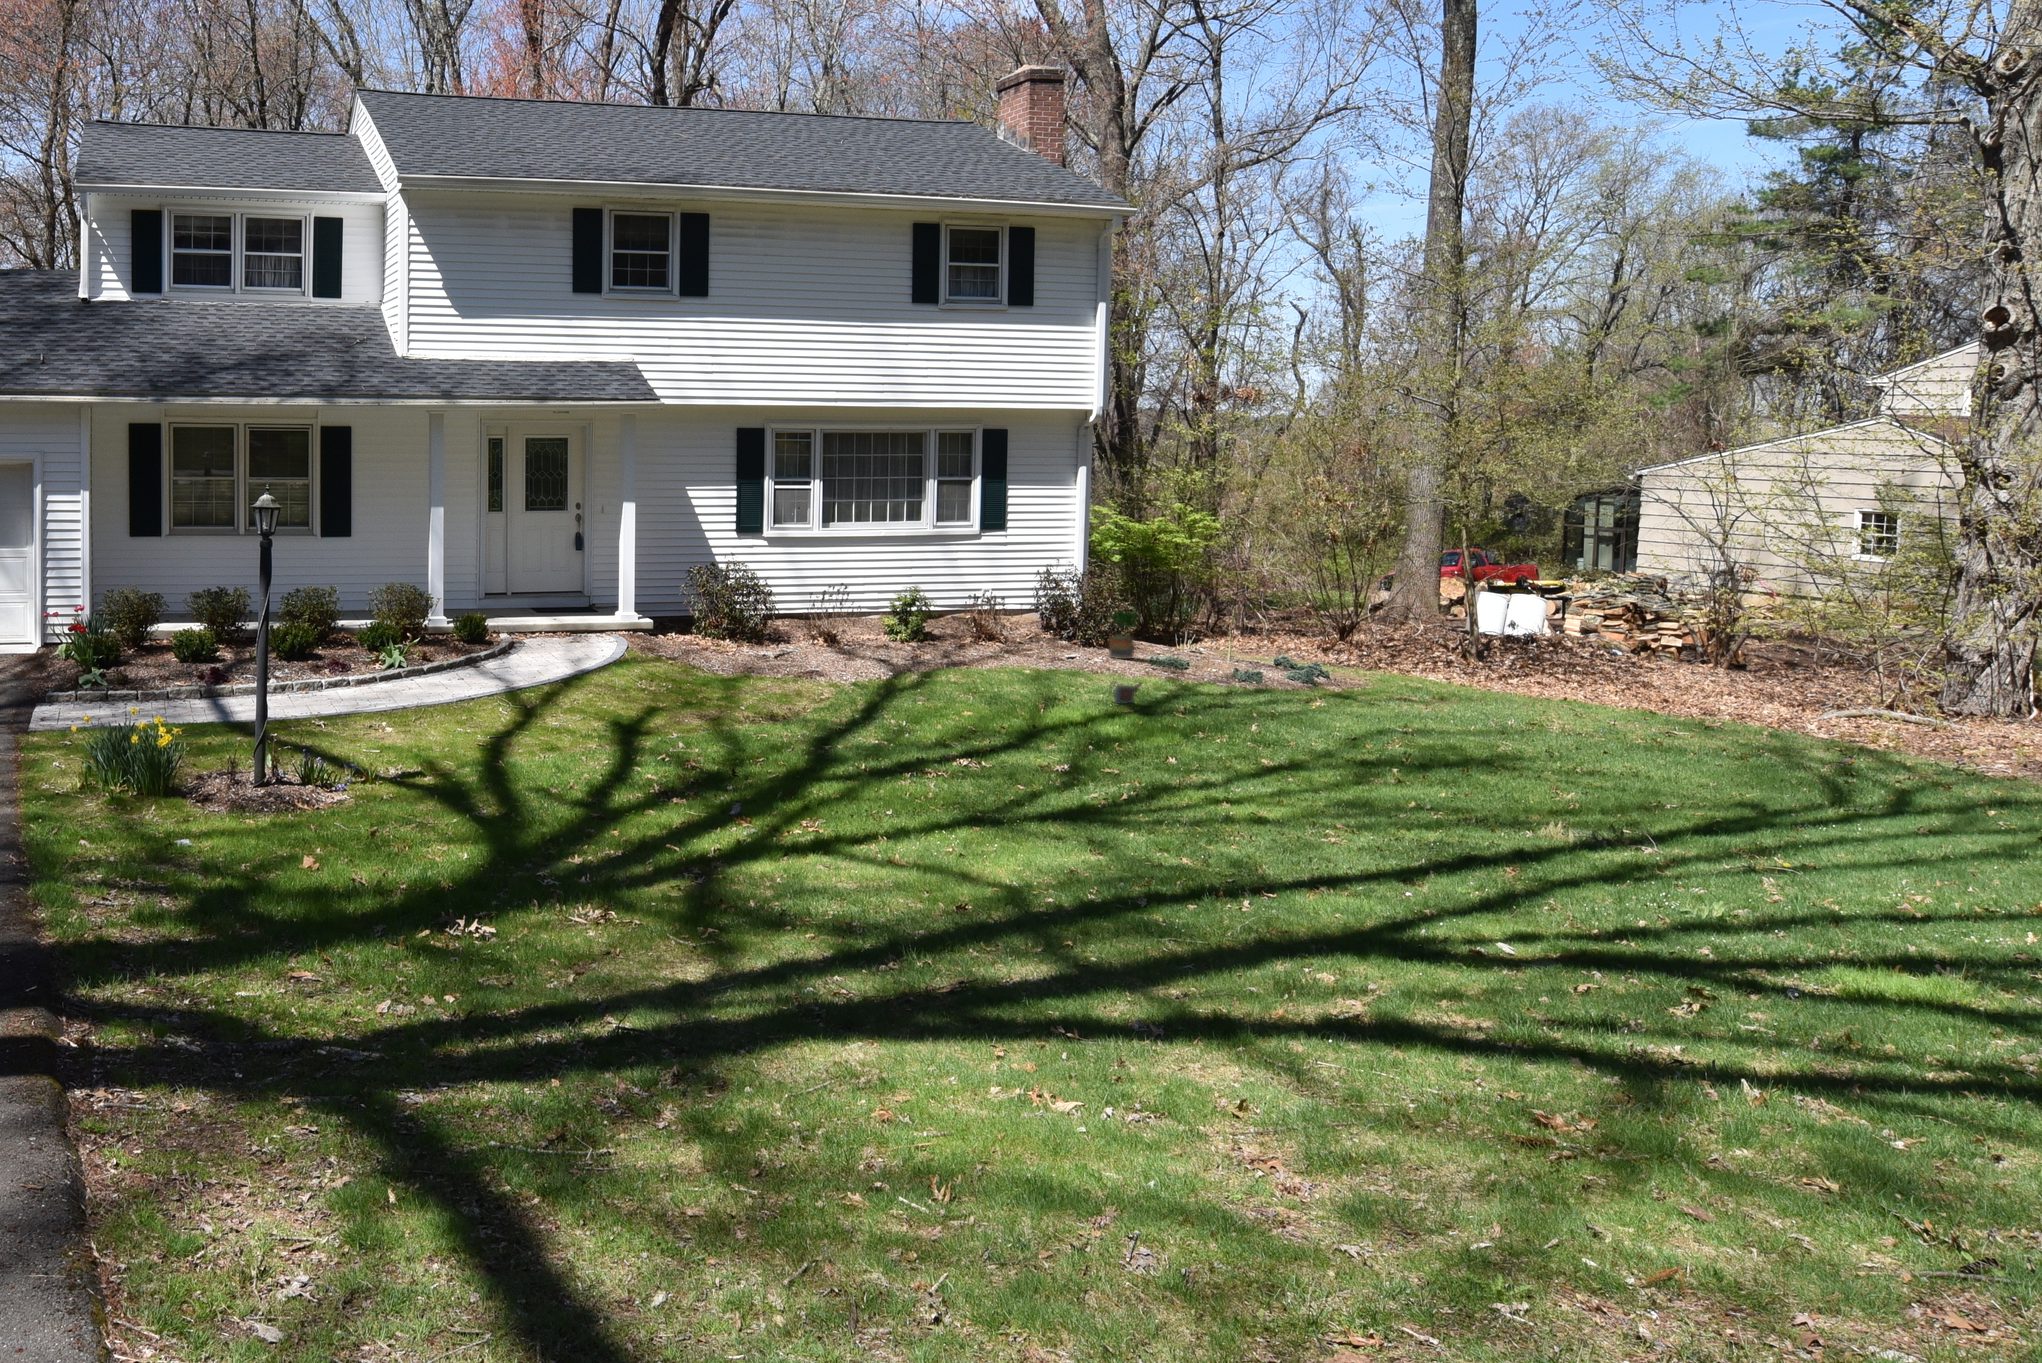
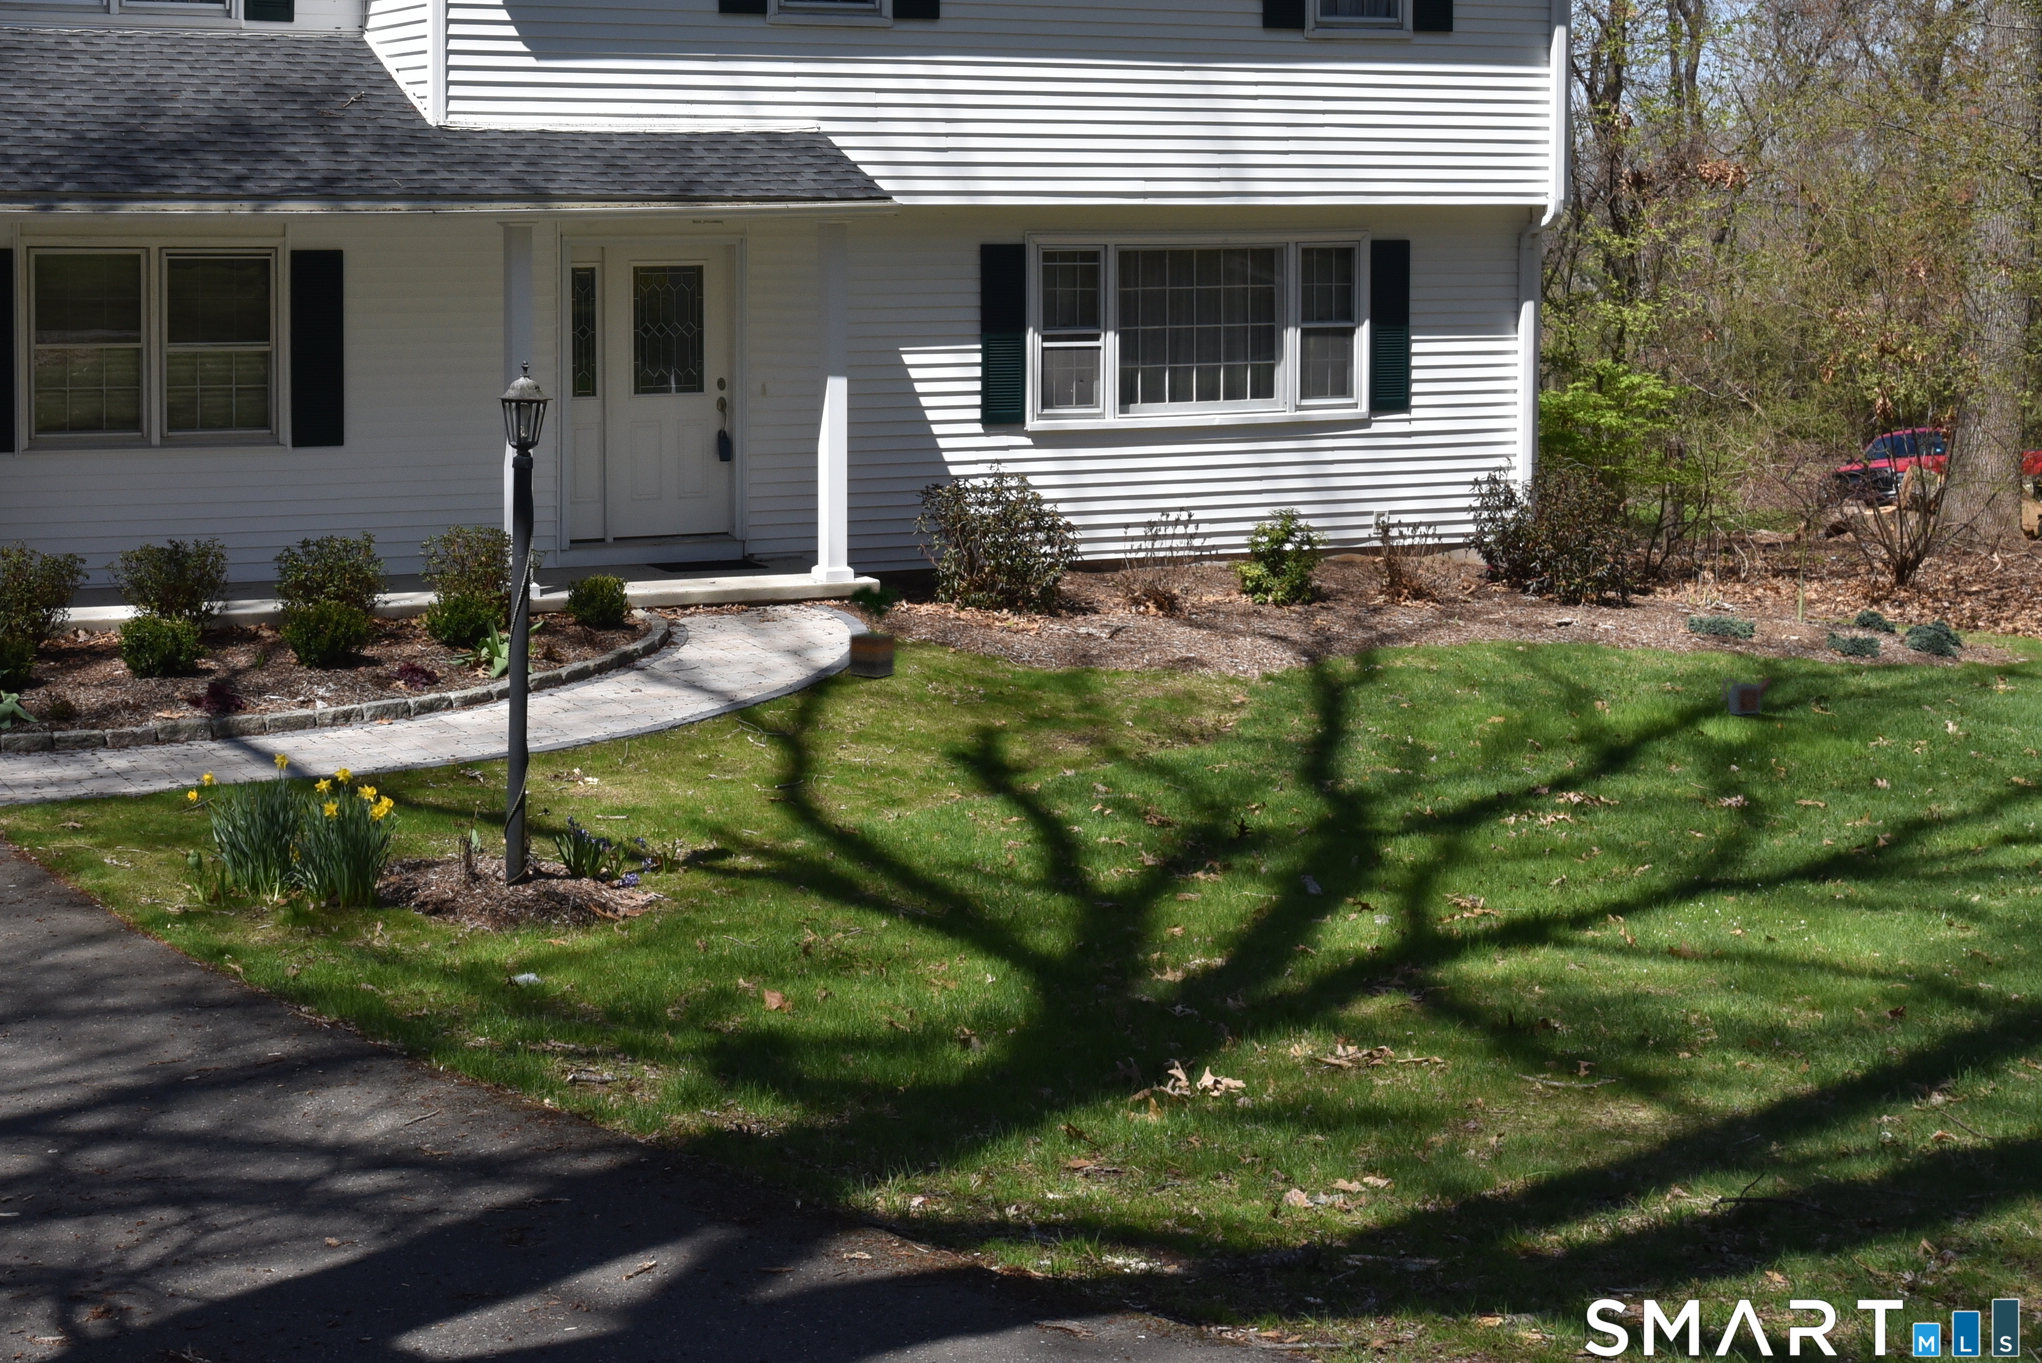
potted tree: present [1109,610,1140,659] -> present [849,585,904,678]

